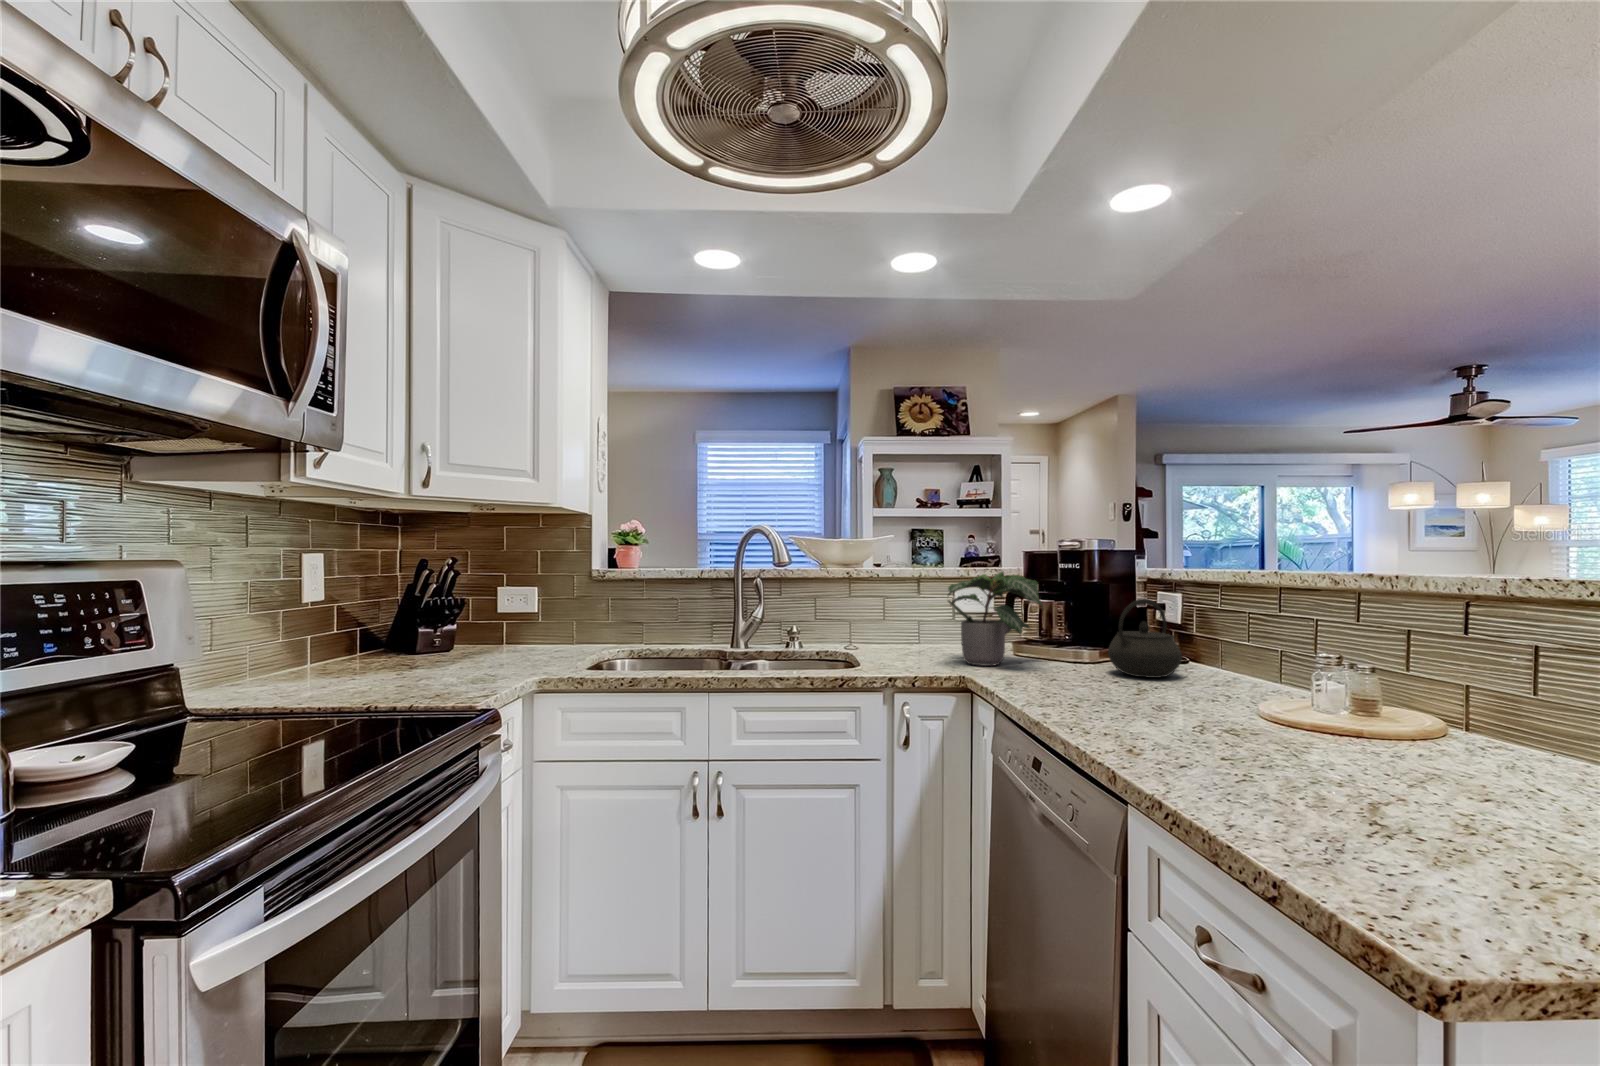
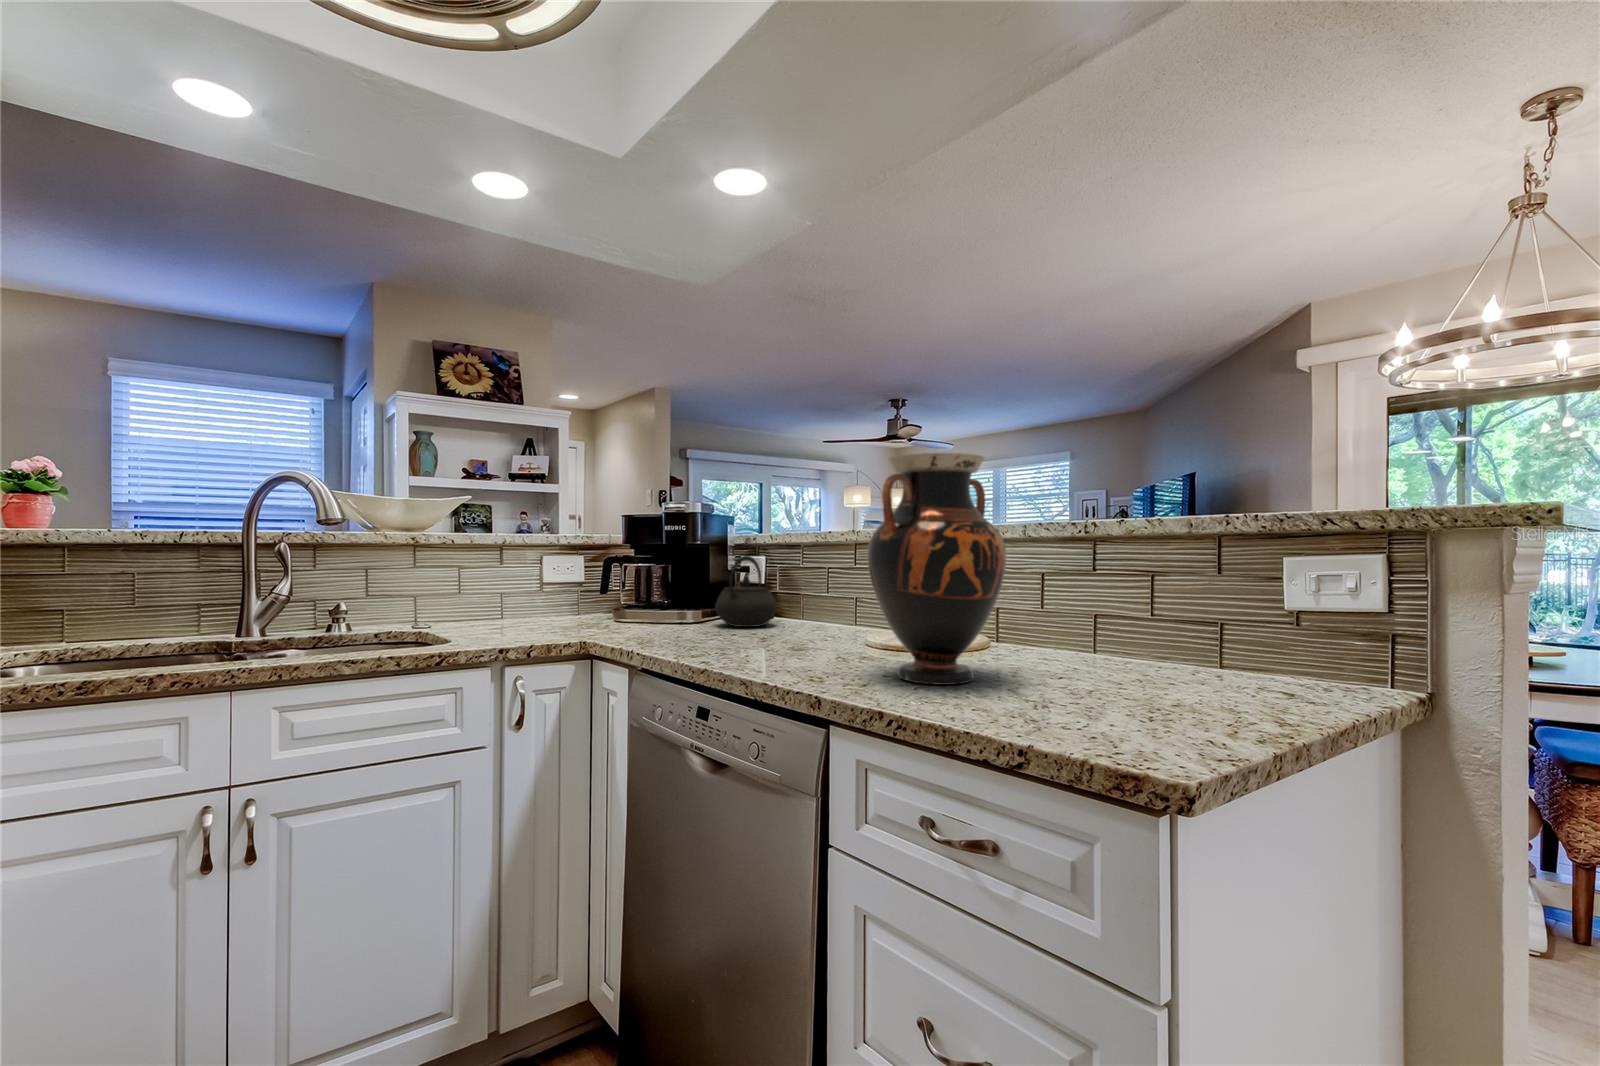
vase: none [1220,508,1436,804] -> present [867,453,1007,685]
potted plant: present [948,572,1043,666] -> none [554,532,658,630]

